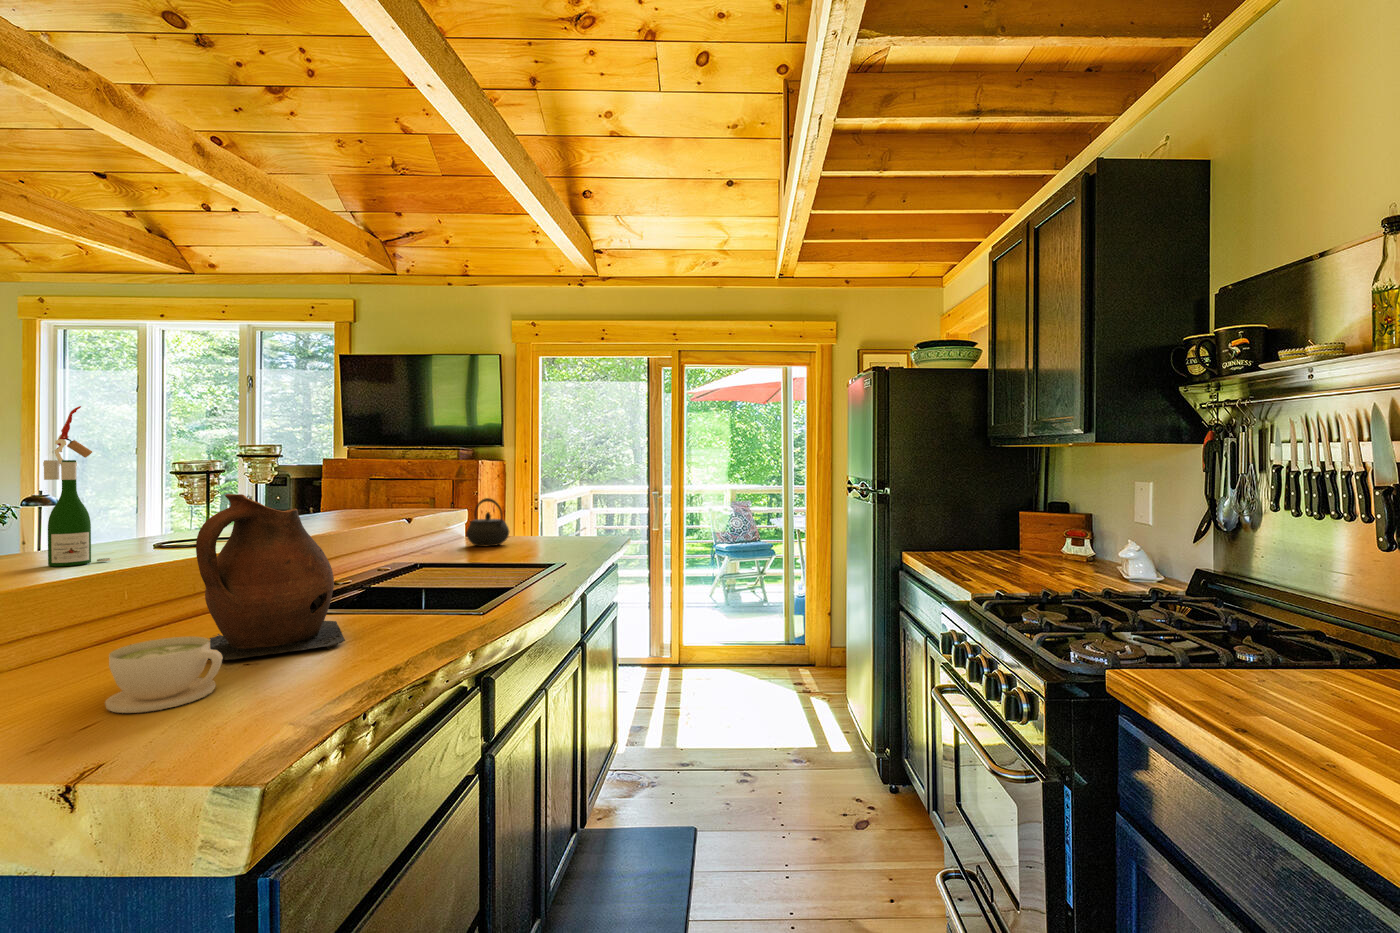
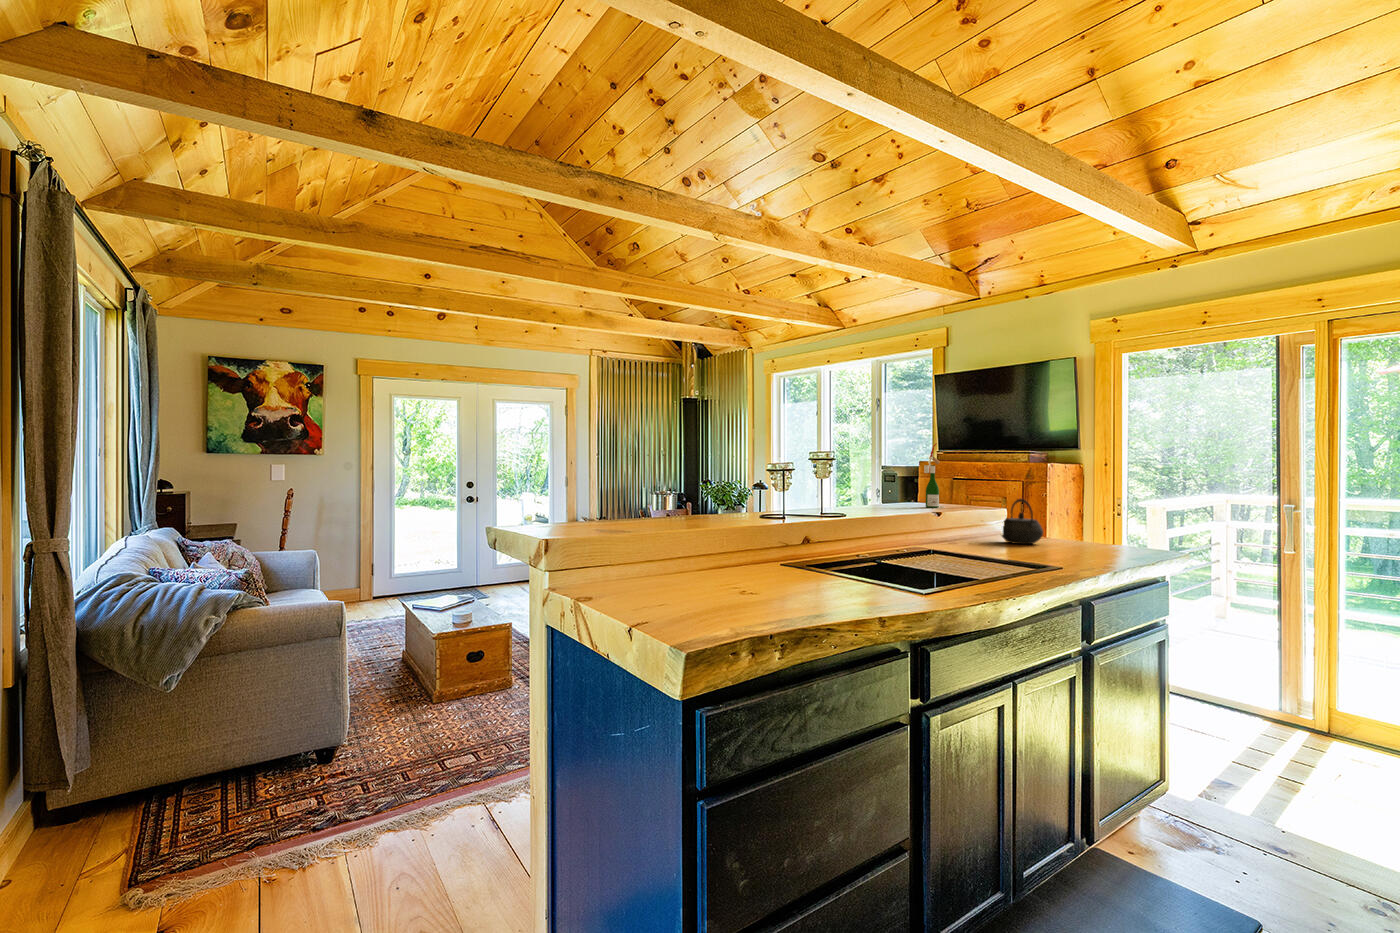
wine bottle: present [43,406,111,566] -> present [924,443,944,508]
ceramic pitcher: present [196,494,345,660] -> none [738,480,824,585]
coffee cup: present [105,636,222,713] -> none [684,557,730,592]

